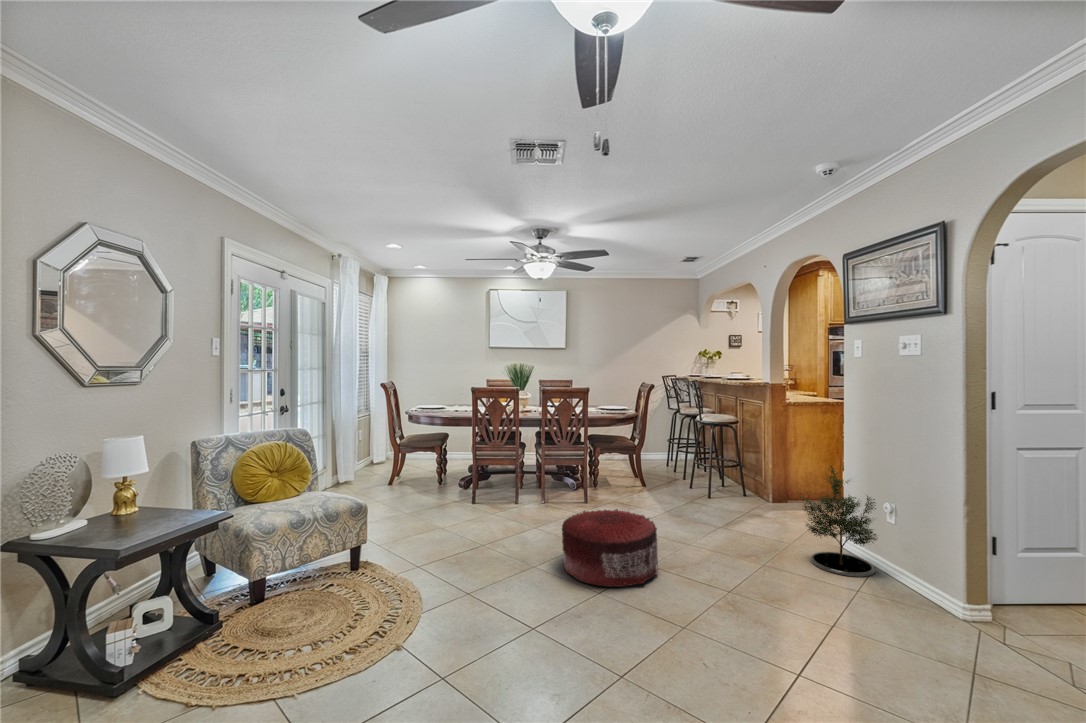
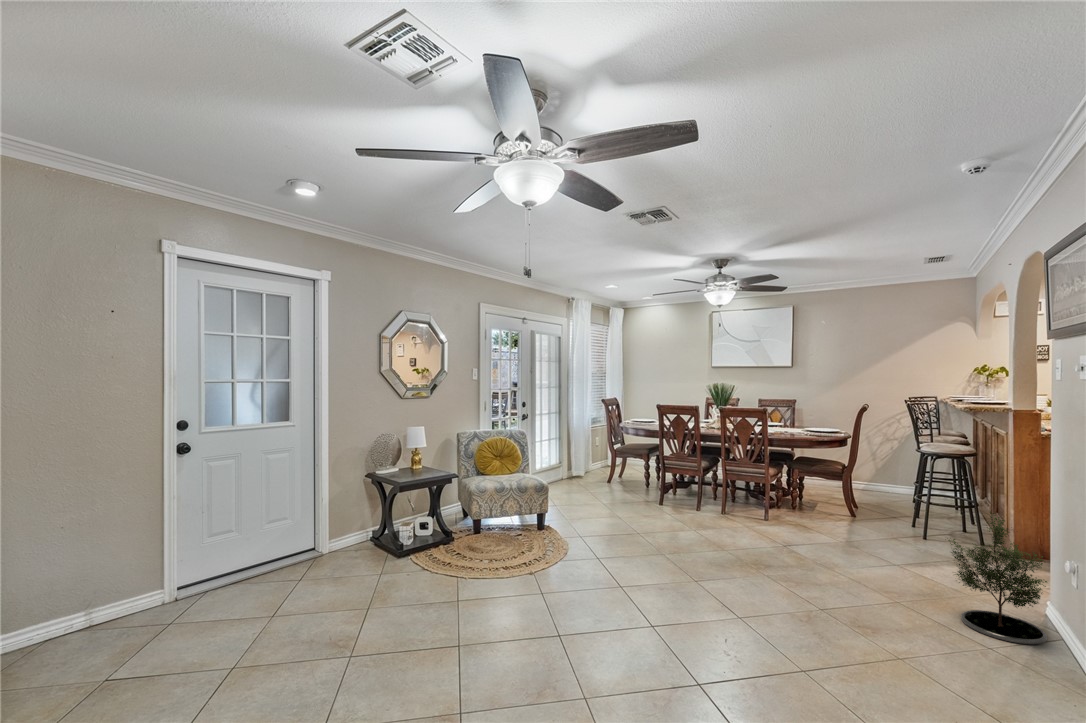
pouf: present [562,509,658,587] -> none [677,517,772,585]

